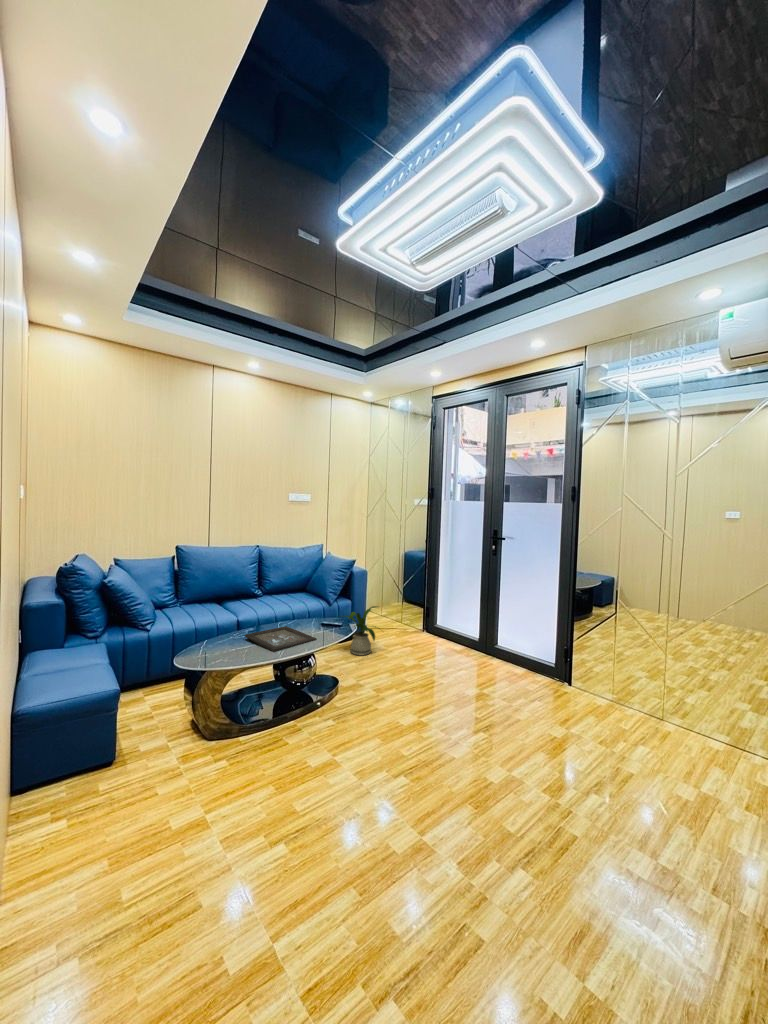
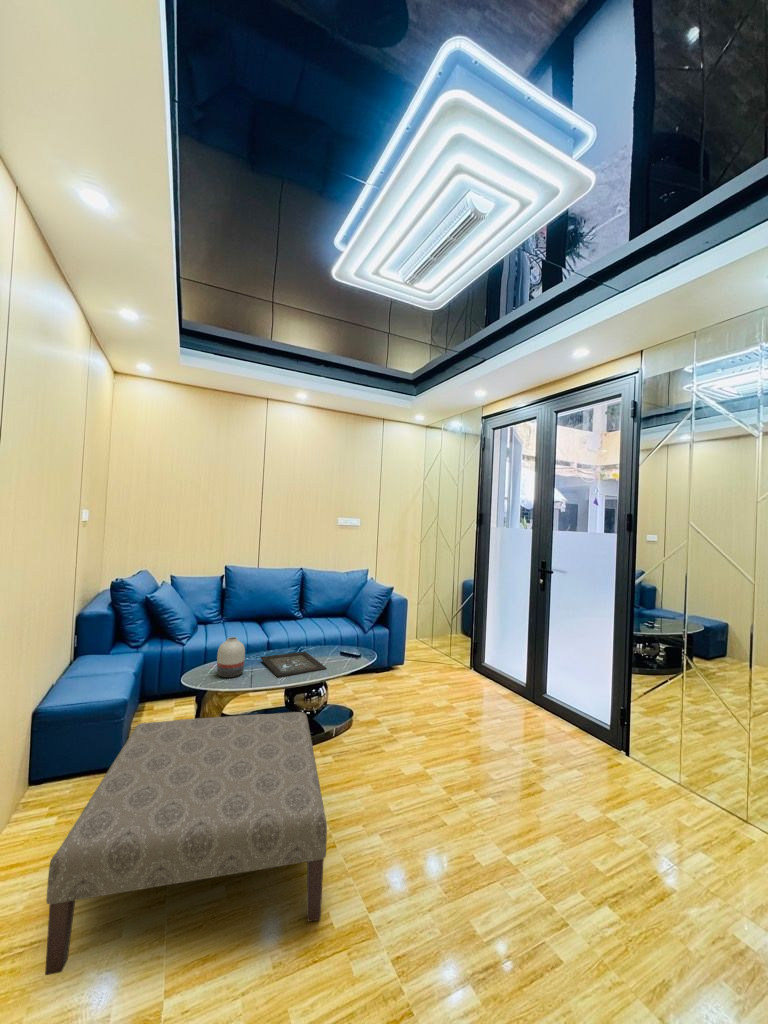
house plant: present [346,606,380,655] -> none [367,638,422,689]
vase: none [207,616,236,657] -> present [217,637,245,678]
ottoman: none [137,680,388,957] -> present [45,712,327,975]

